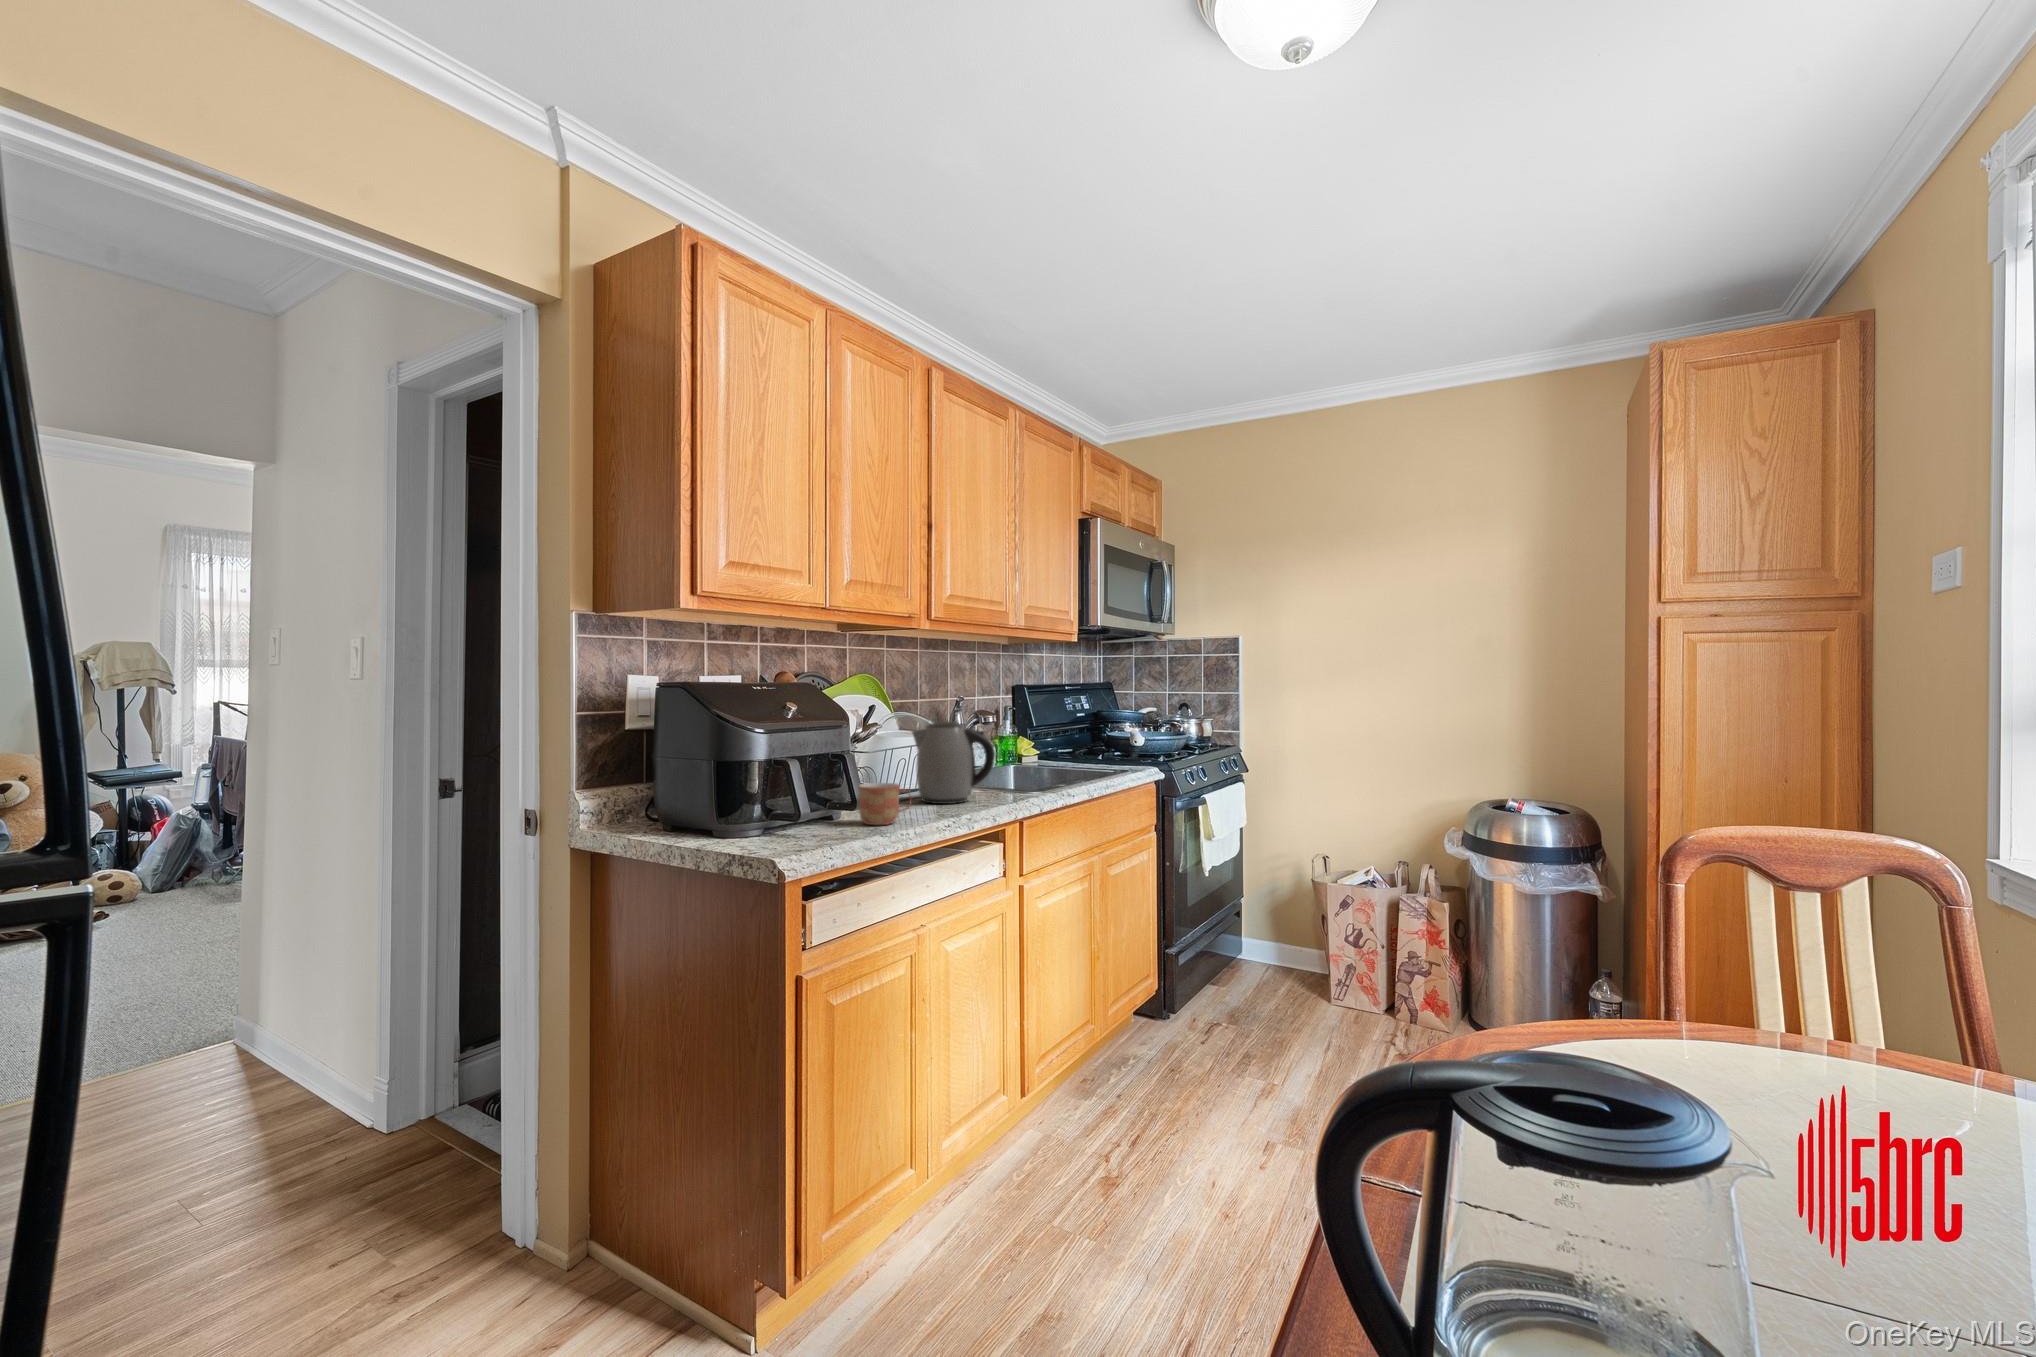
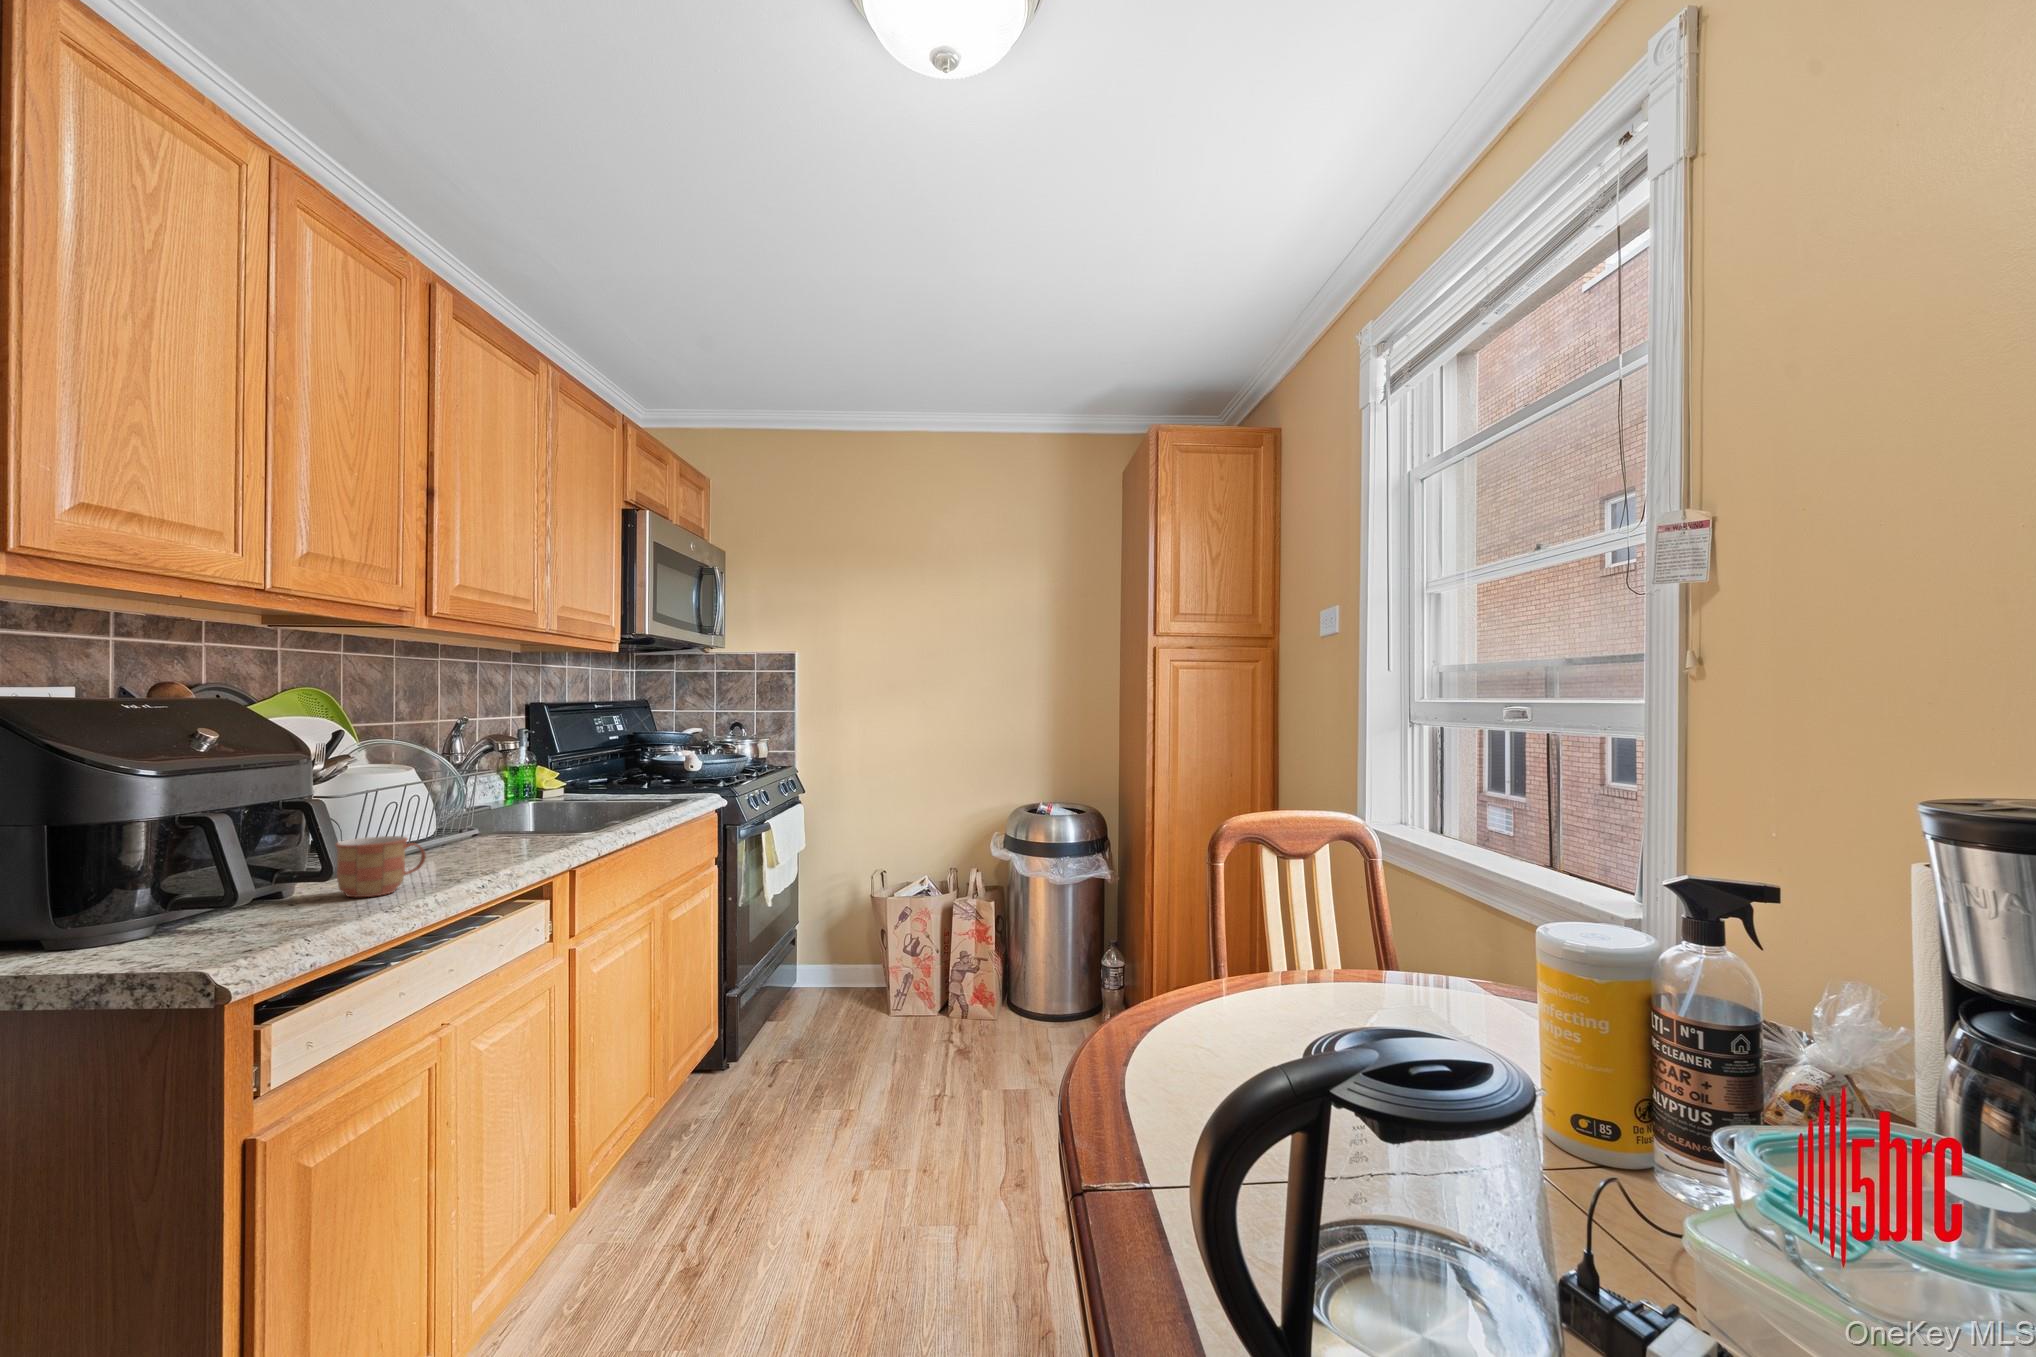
kettle: present [912,721,995,804] -> none [408,749,535,858]

